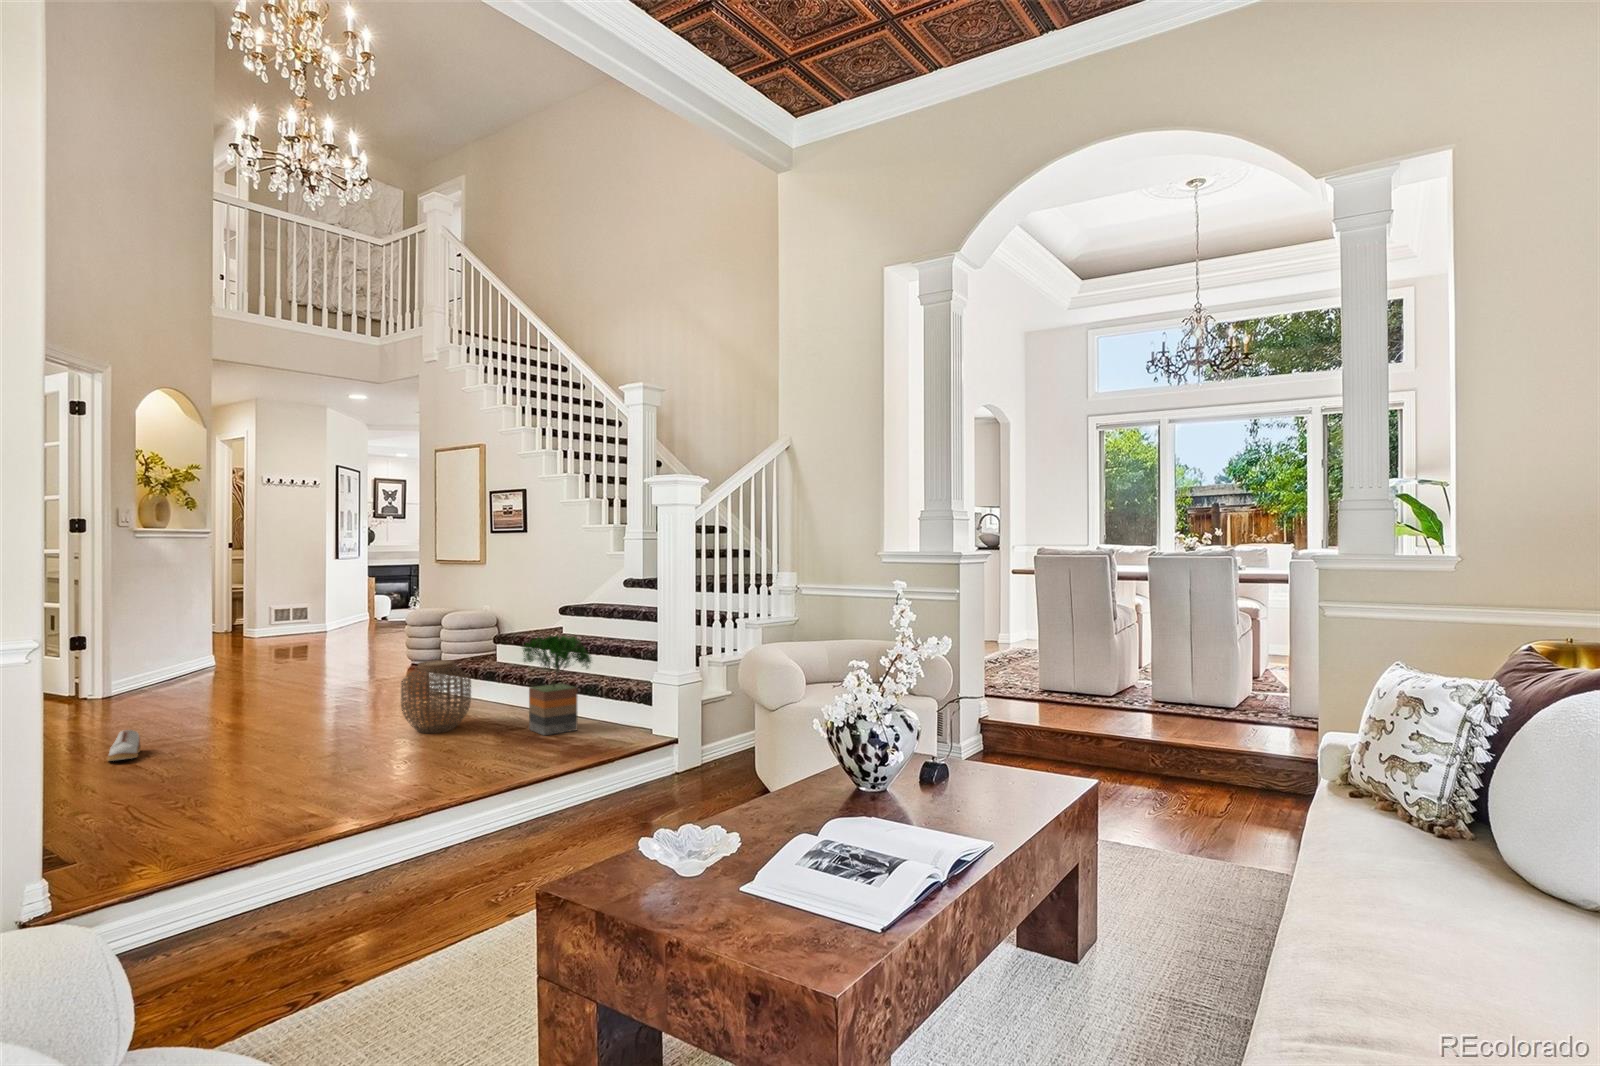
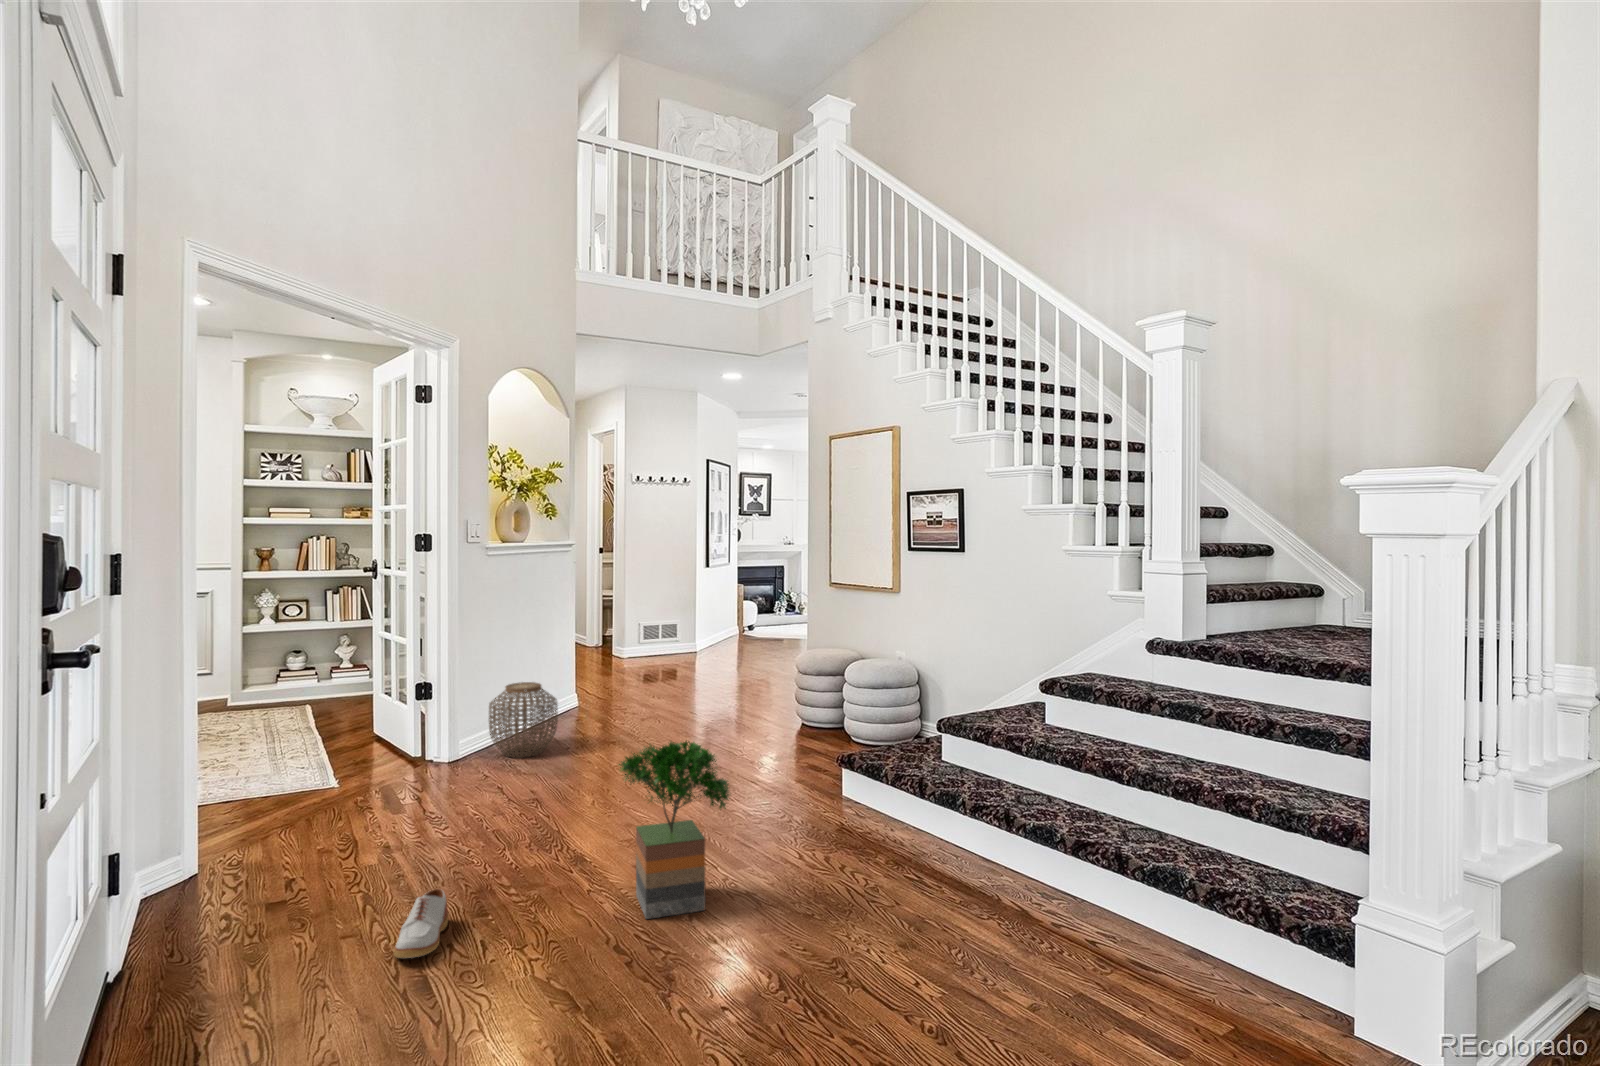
potted tree: present [523,635,591,735] -> present [619,741,729,919]
woven basket: present [401,660,471,733] -> present [489,682,558,758]

